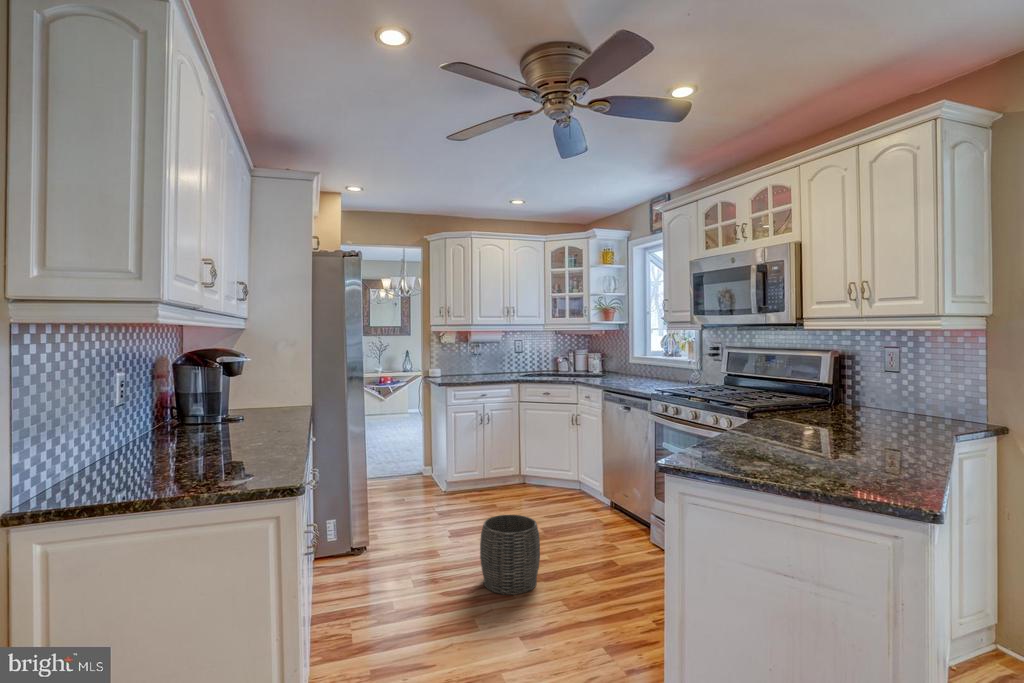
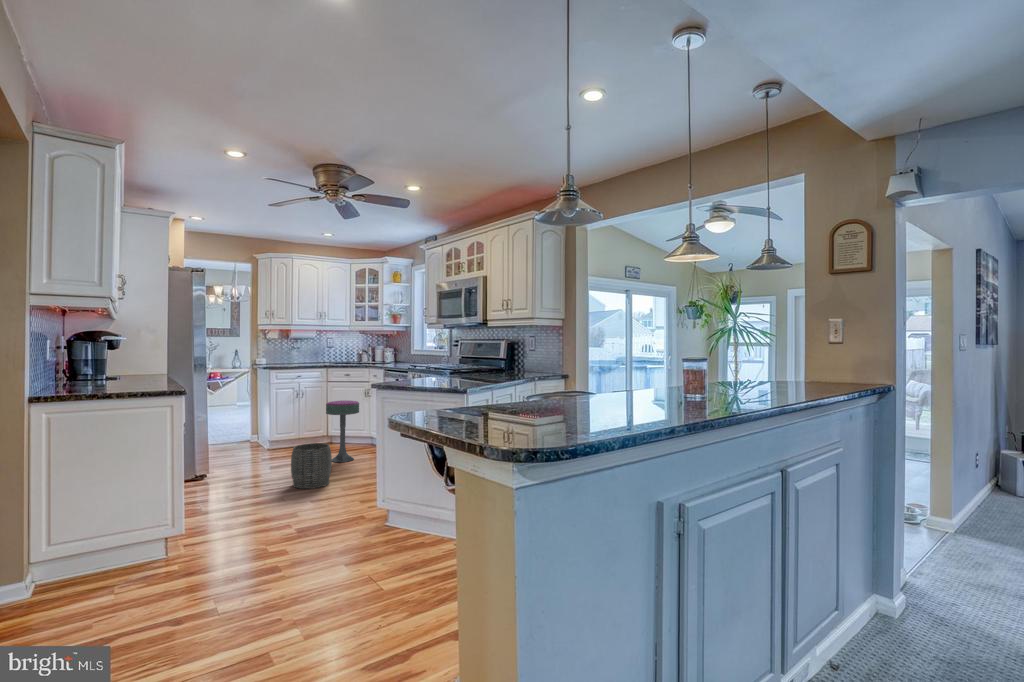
bar stool: none [522,438,569,532] -> present [326,400,359,462]

